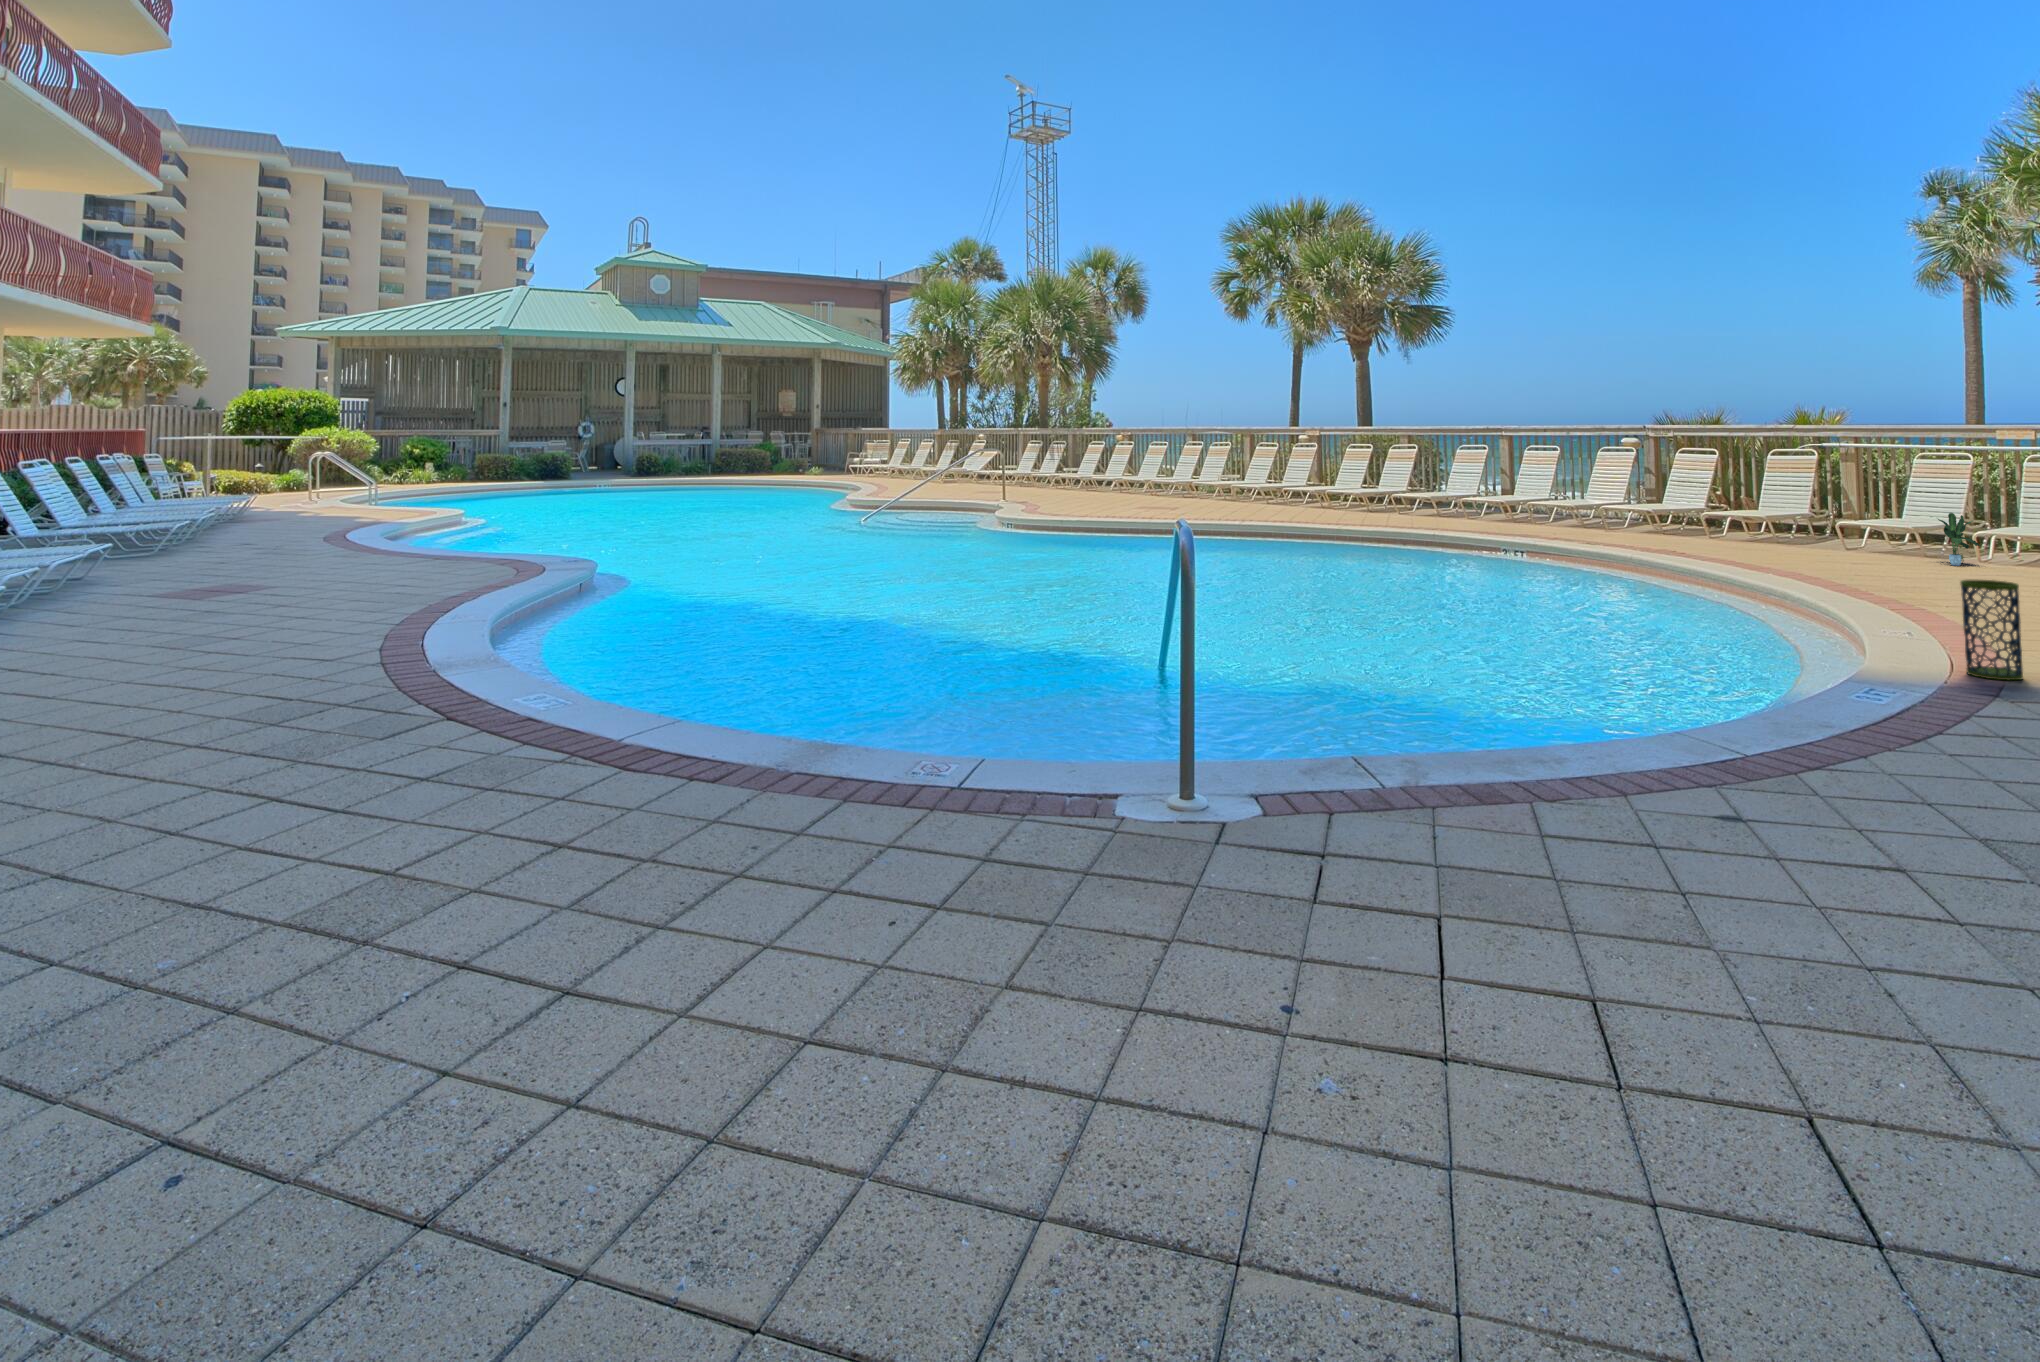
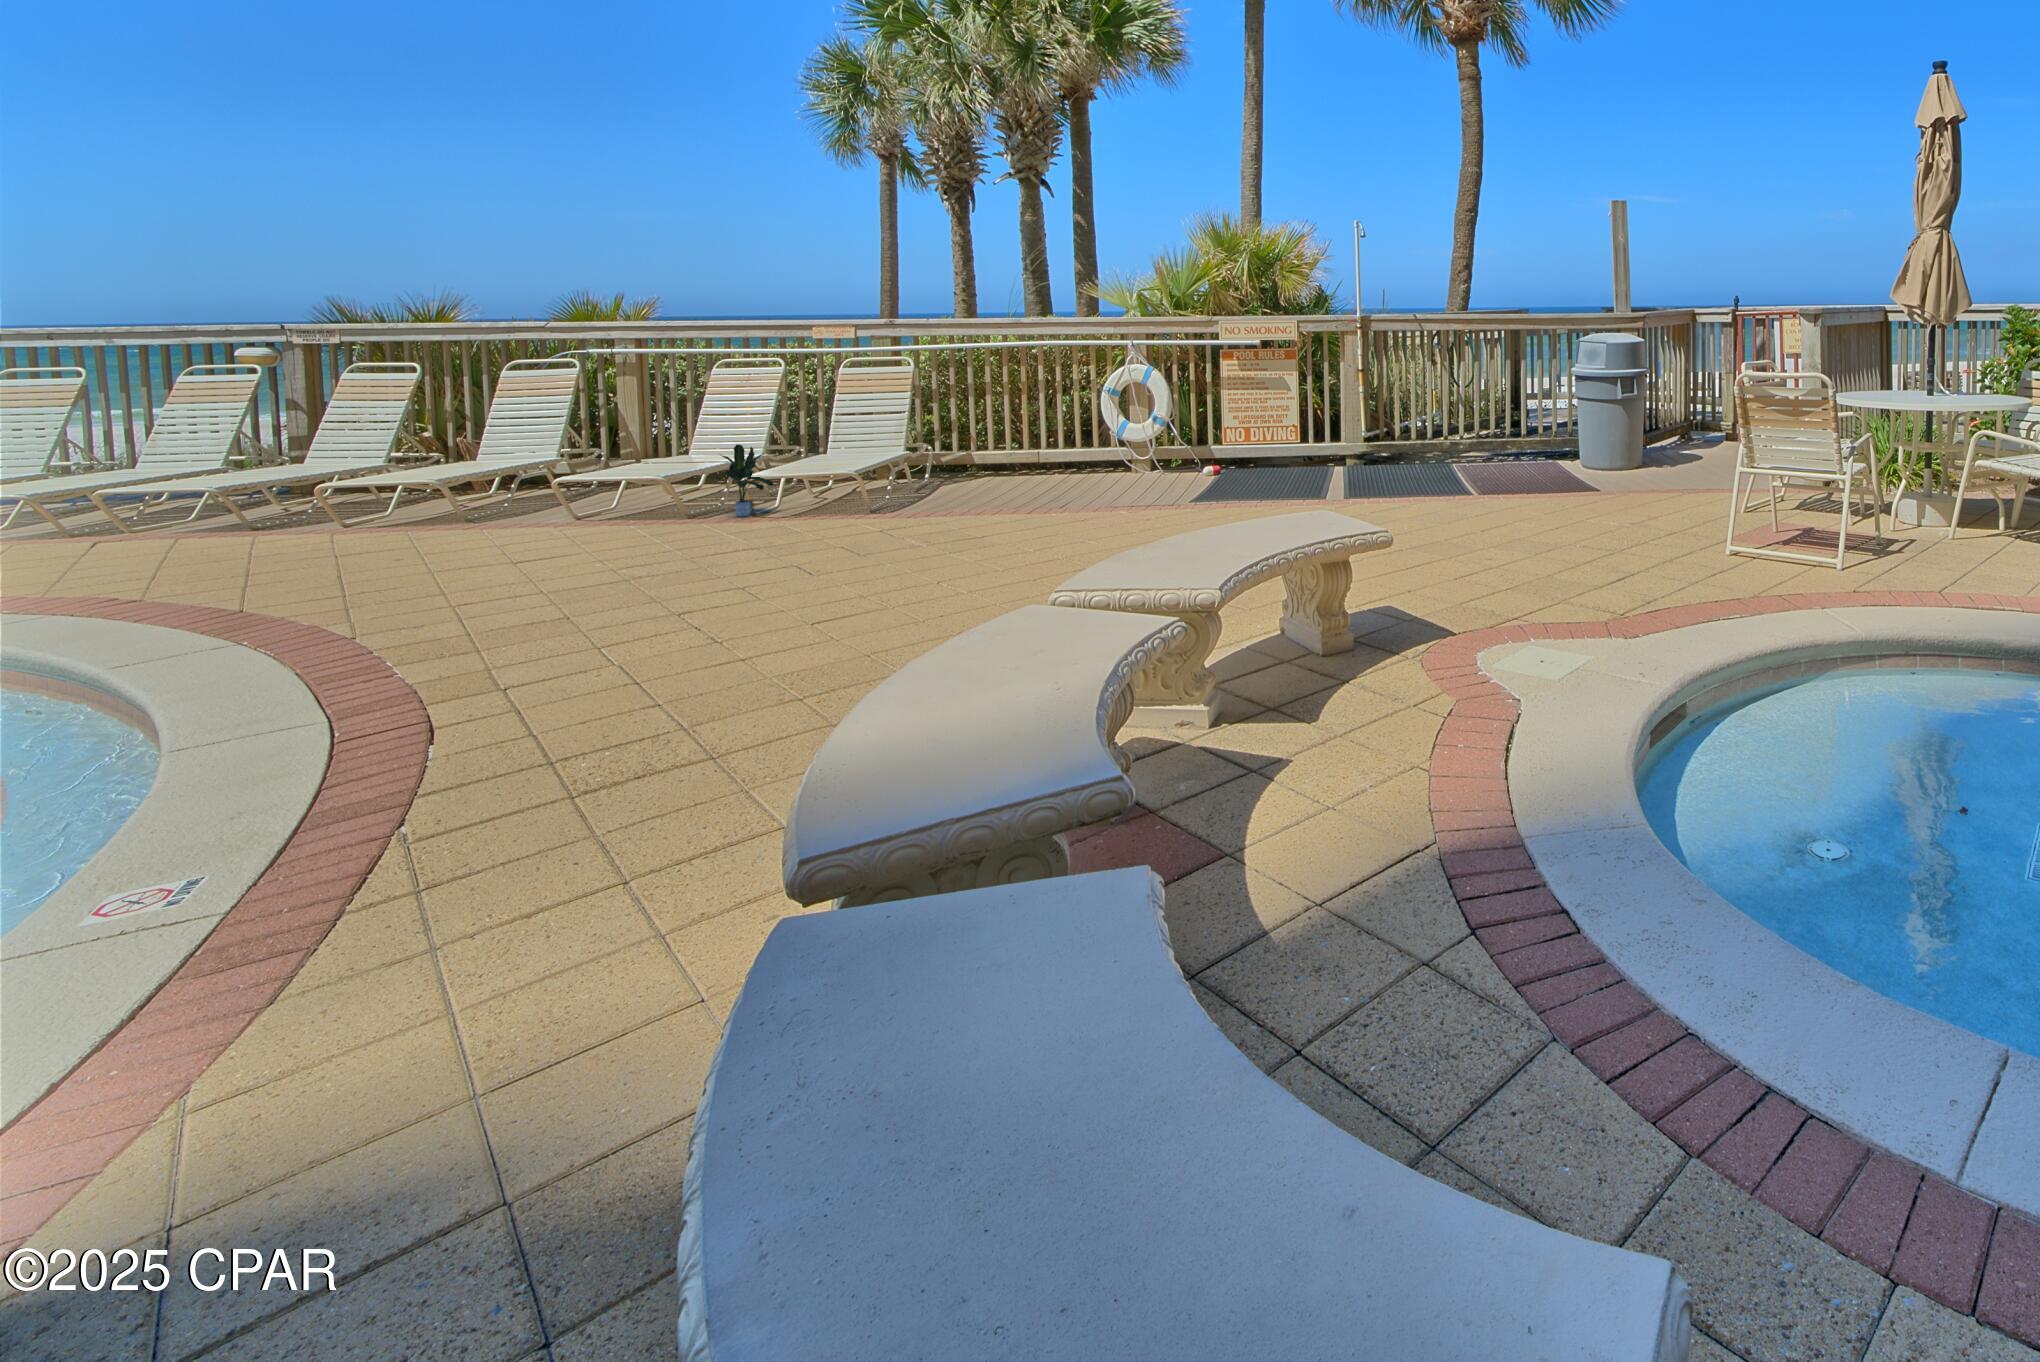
trash can: present [1961,580,2023,680] -> none [368,708,527,966]

